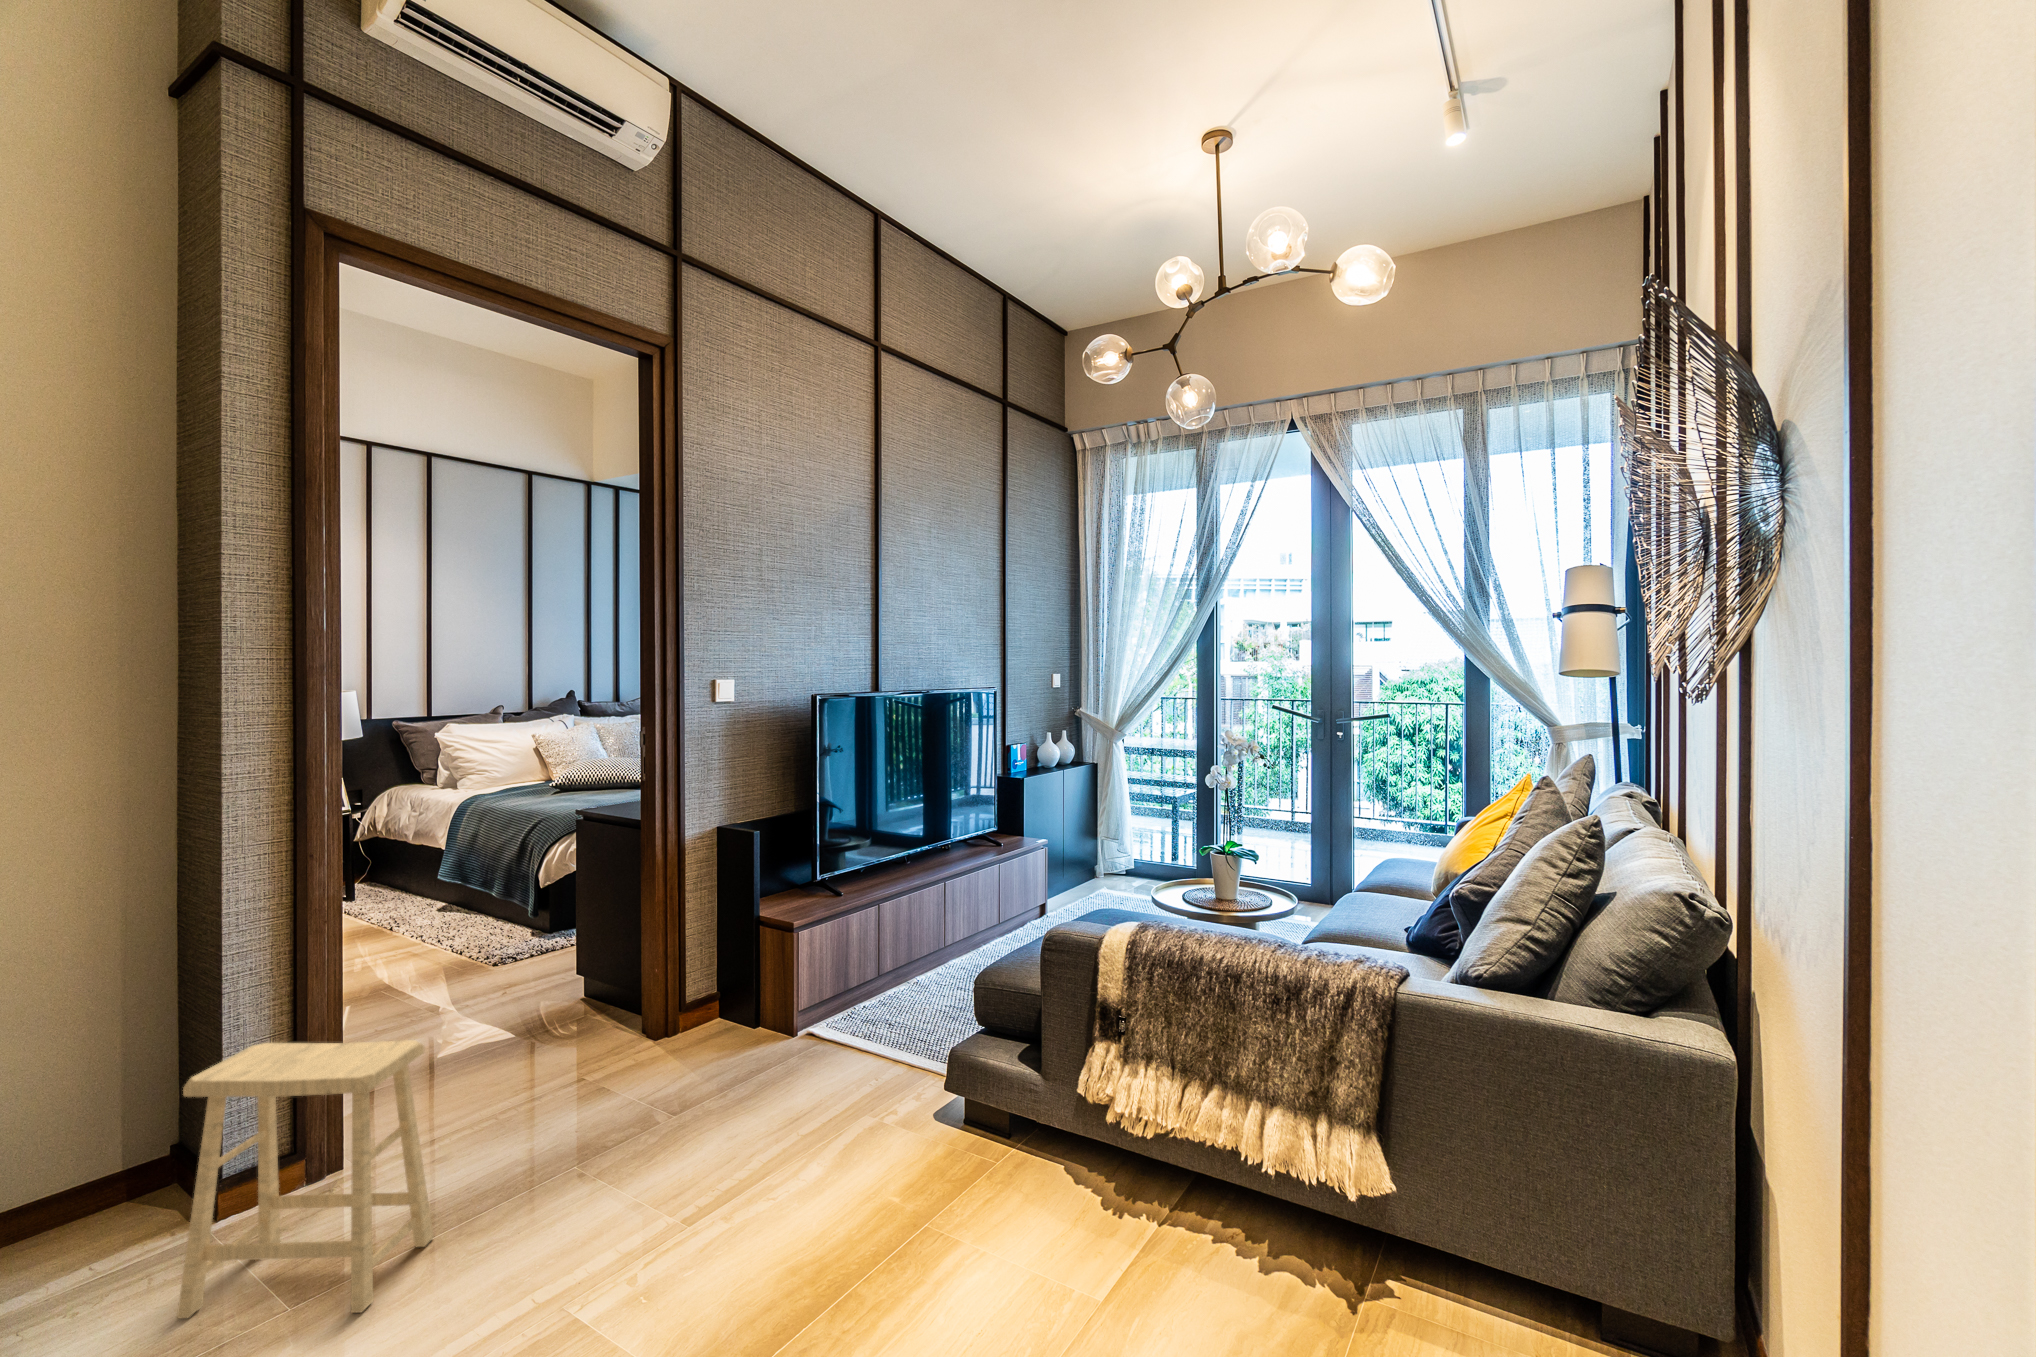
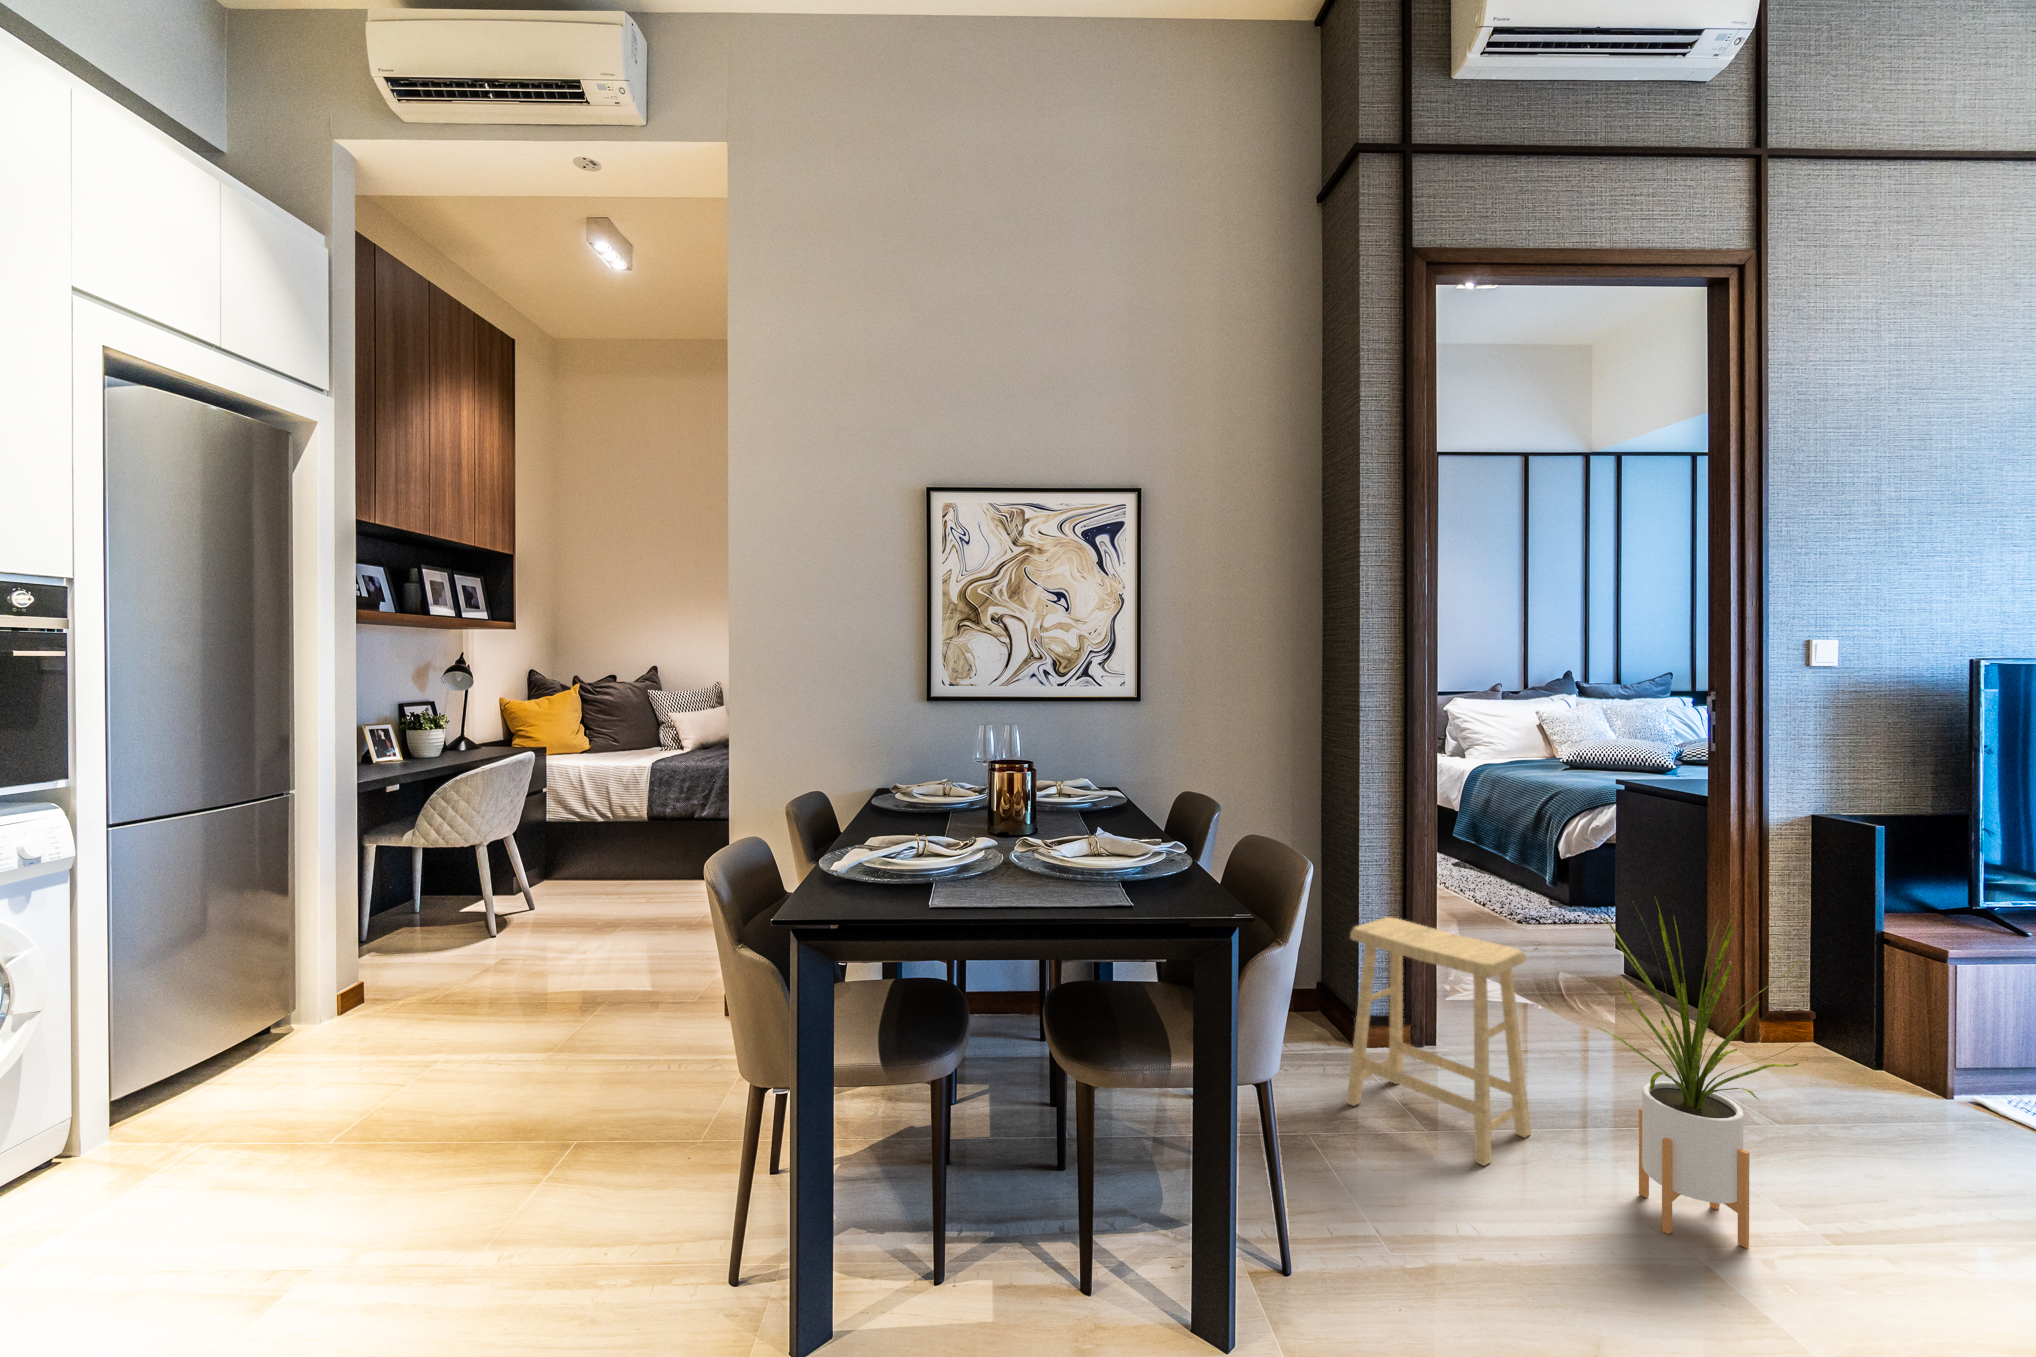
house plant: none [467,951,659,1287] -> present [1591,898,1802,1248]

